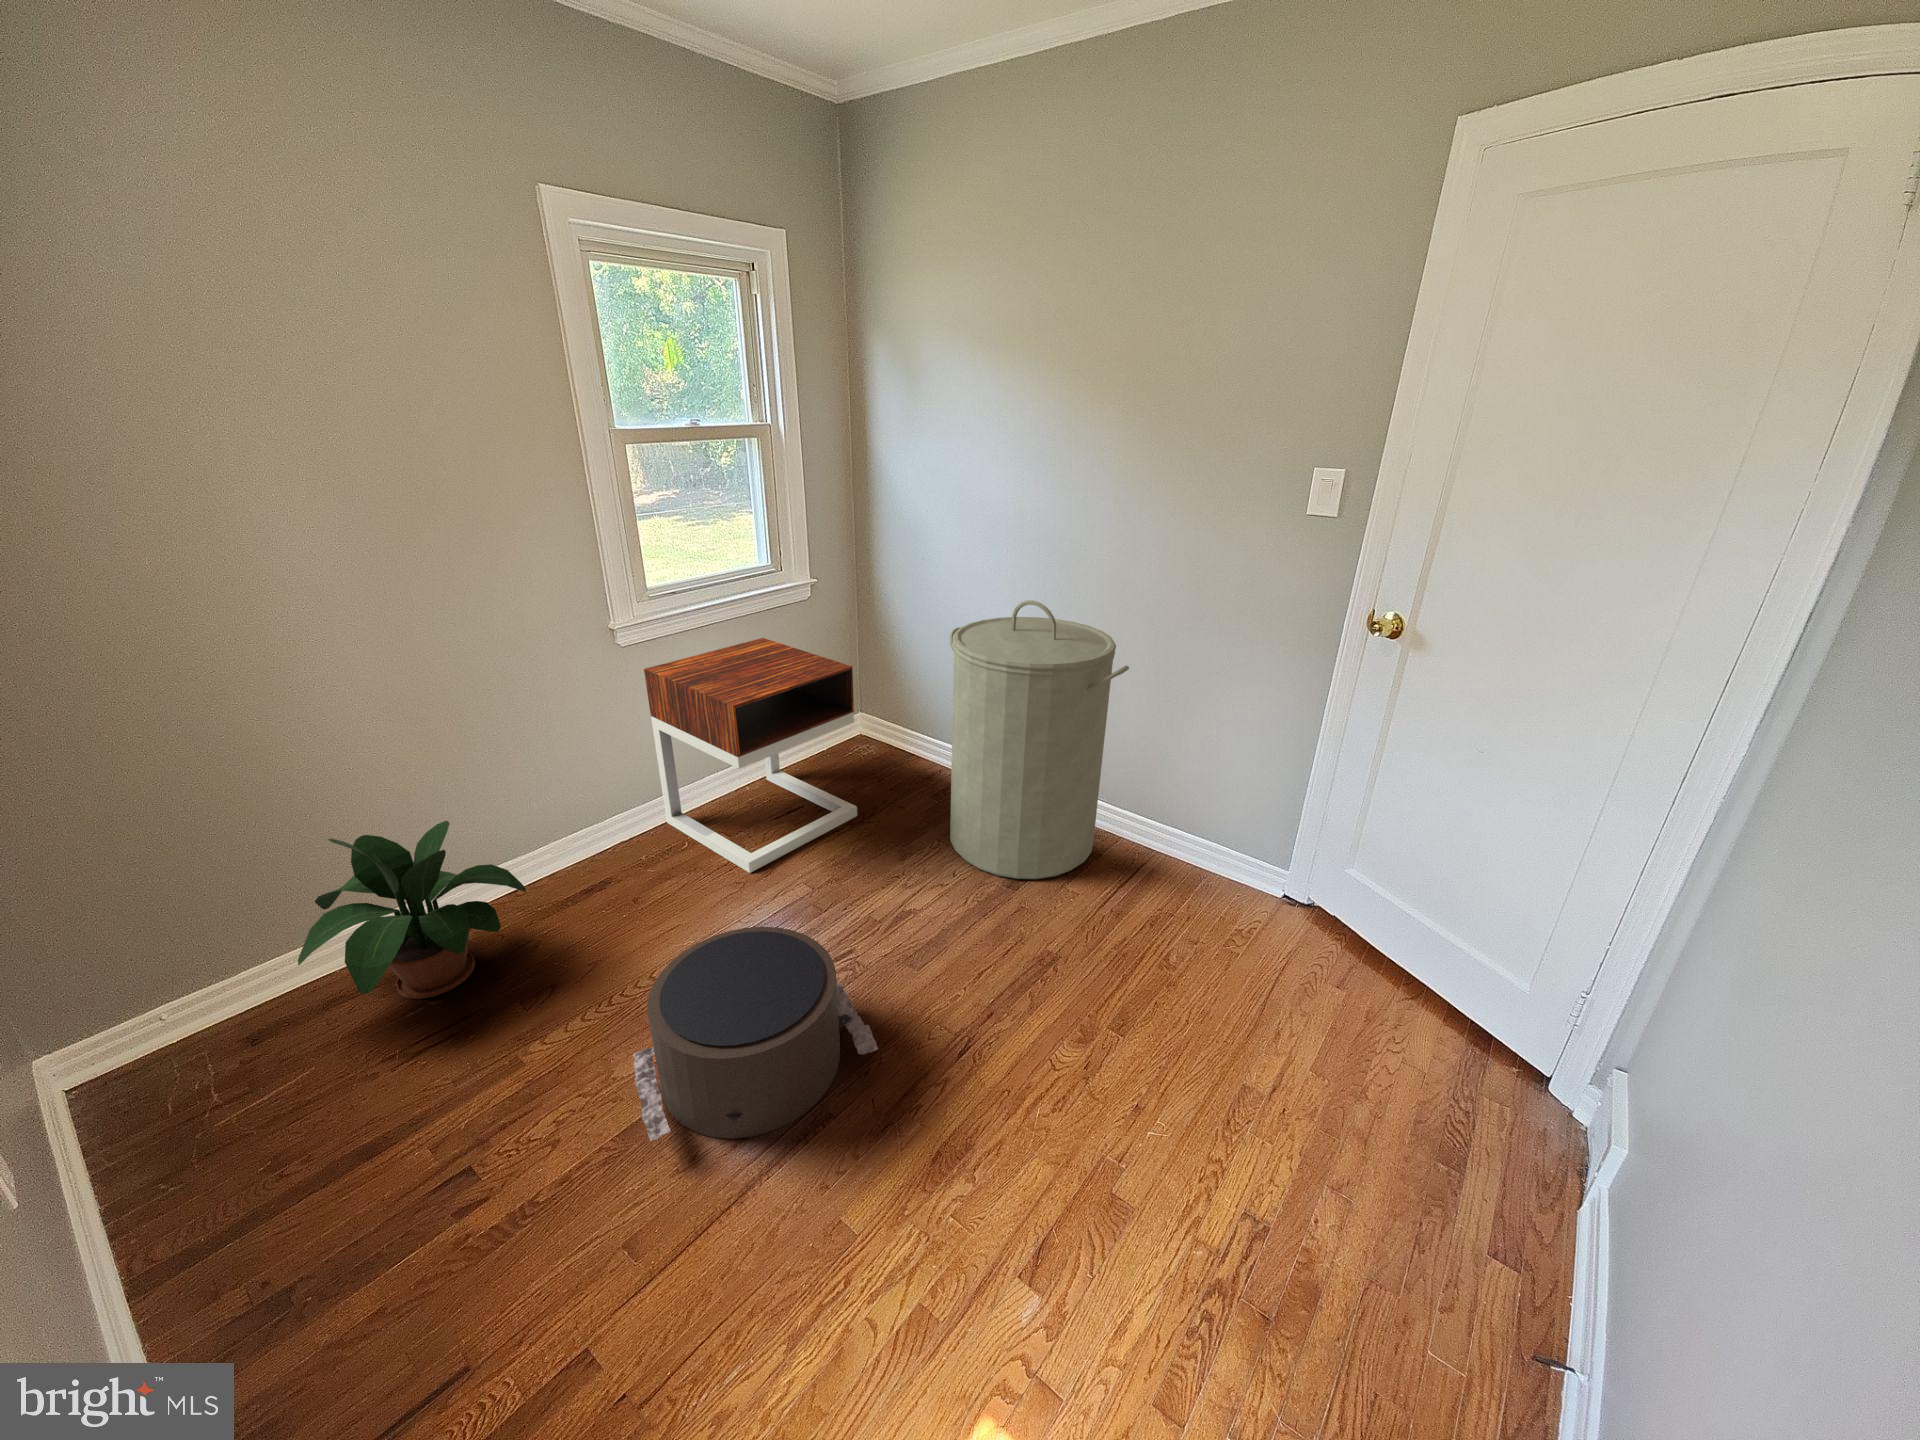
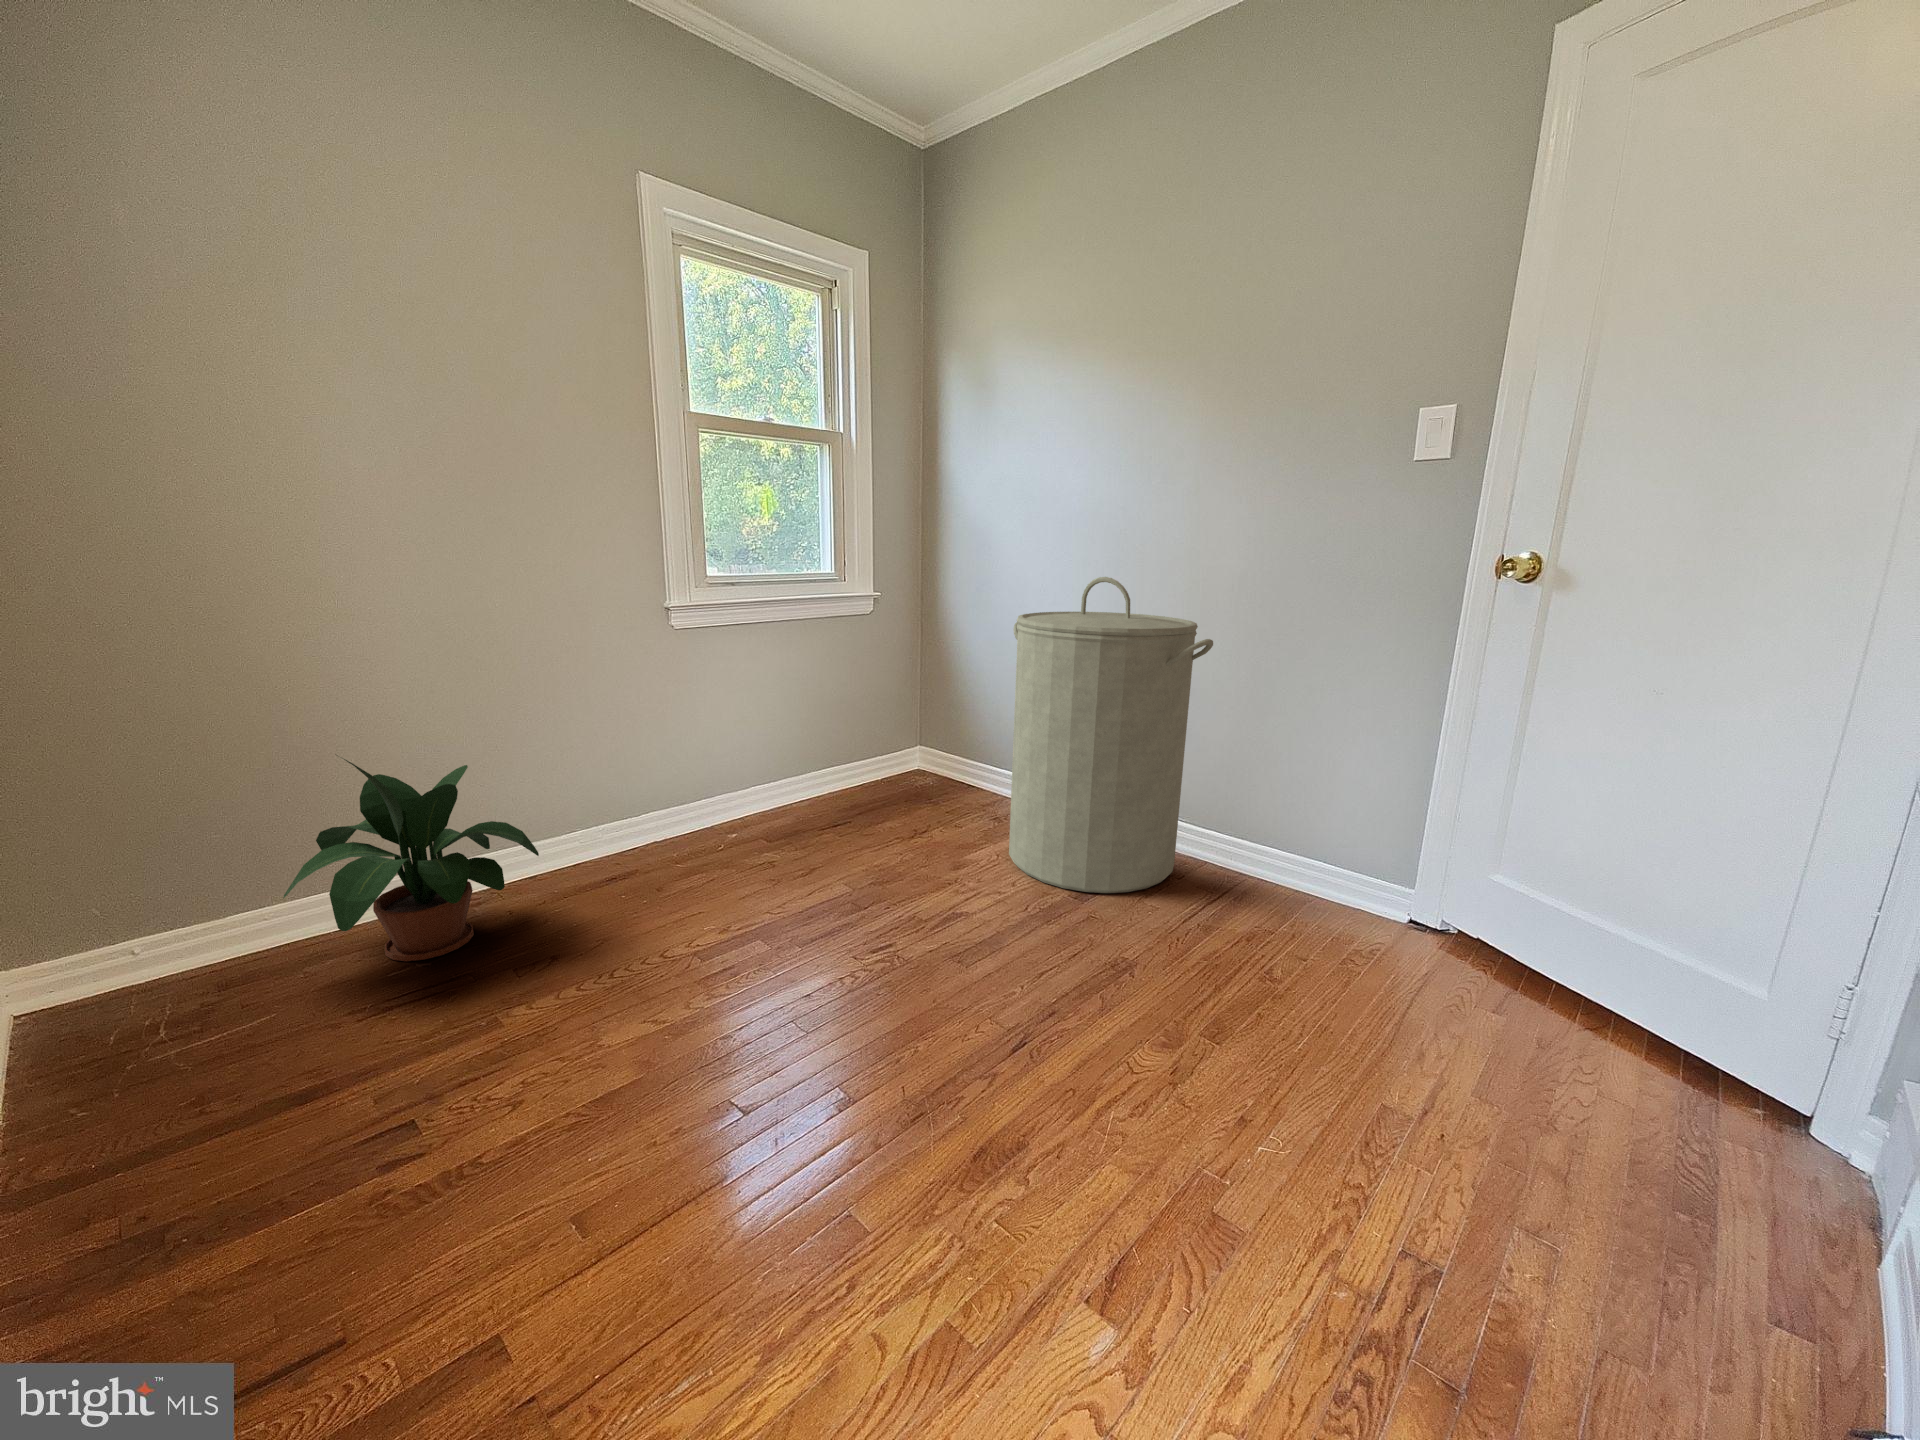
nightstand: present [644,638,857,873] -> none [693,643,909,873]
pouf: present [633,927,878,1141] -> none [619,887,912,1115]

